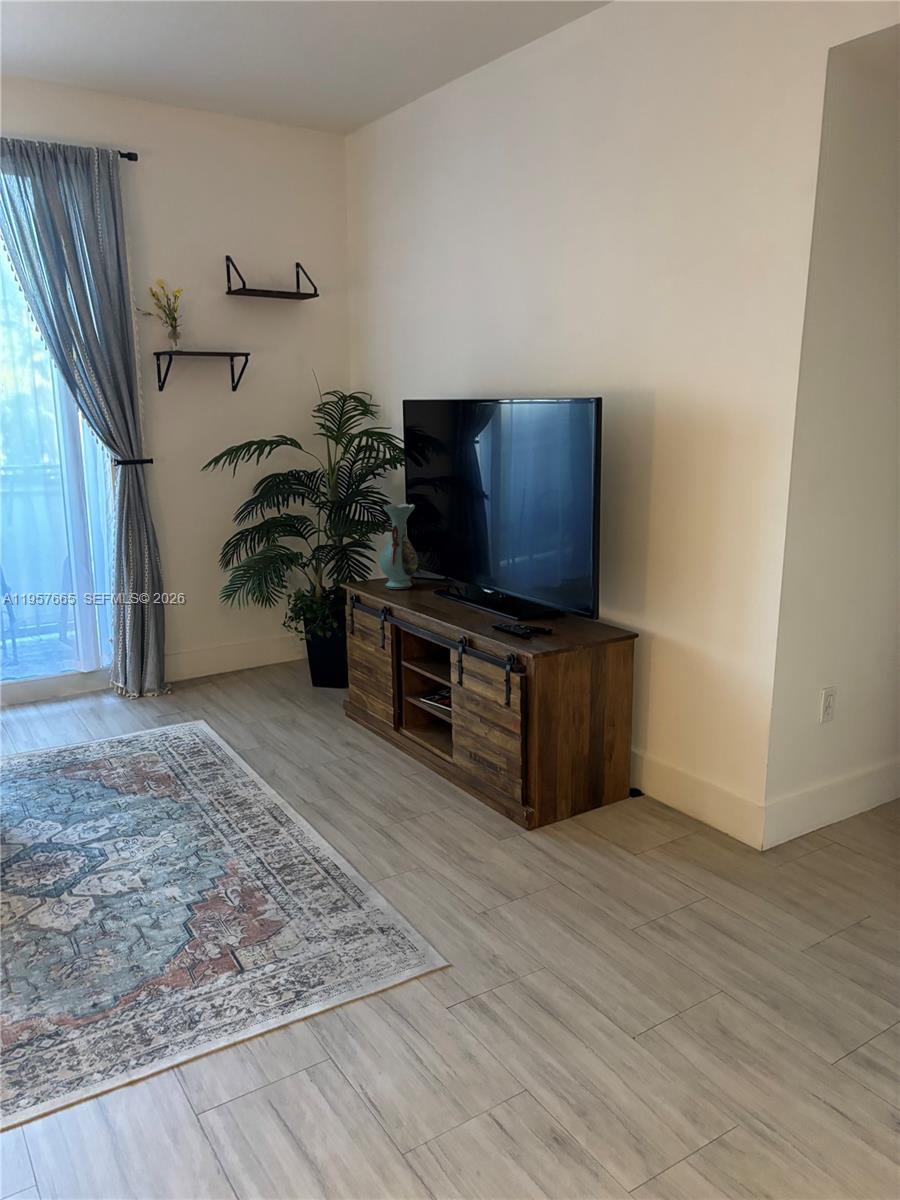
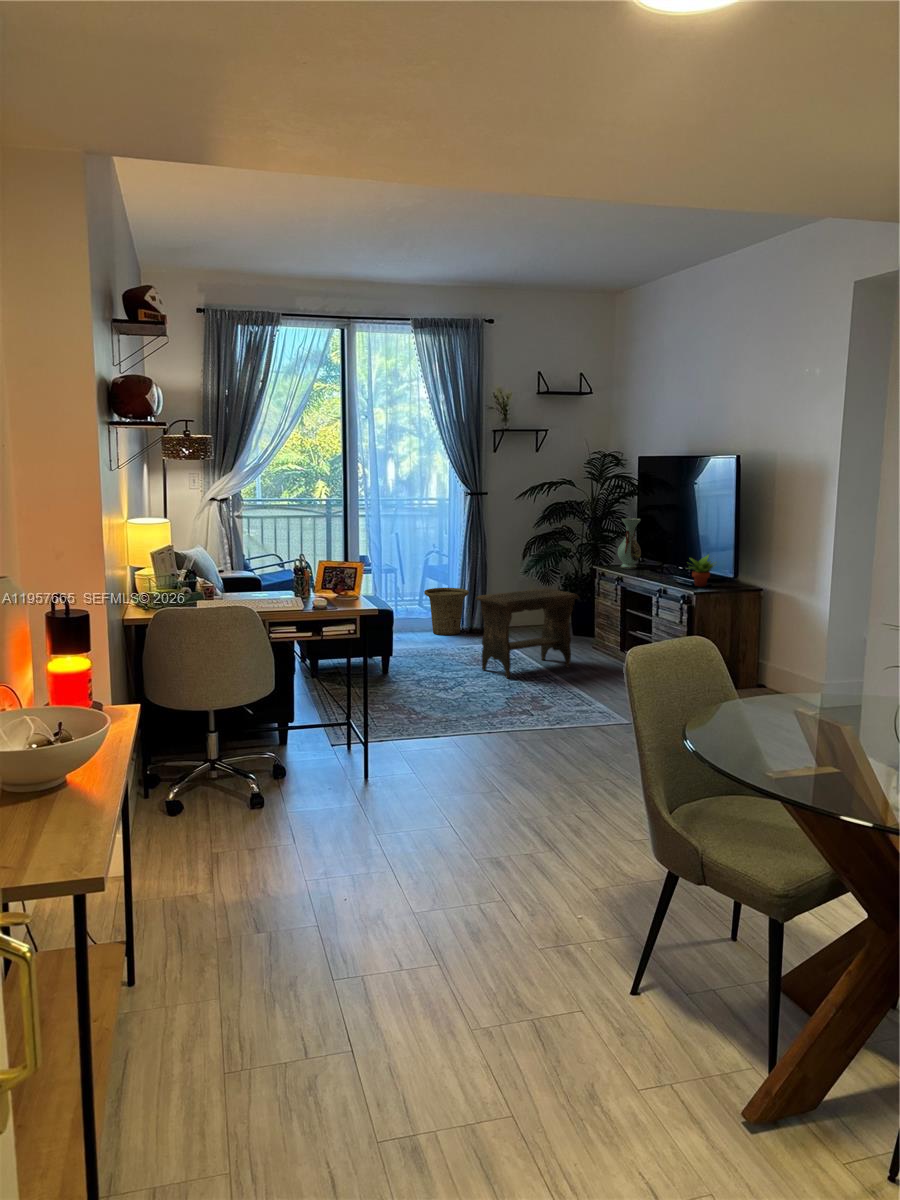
succulent plant: none [509,574,566,634] -> present [690,555,714,587]
basket: none [47,626,130,712] -> present [424,588,469,635]
footstool: none [122,638,321,831] -> present [476,588,579,678]

